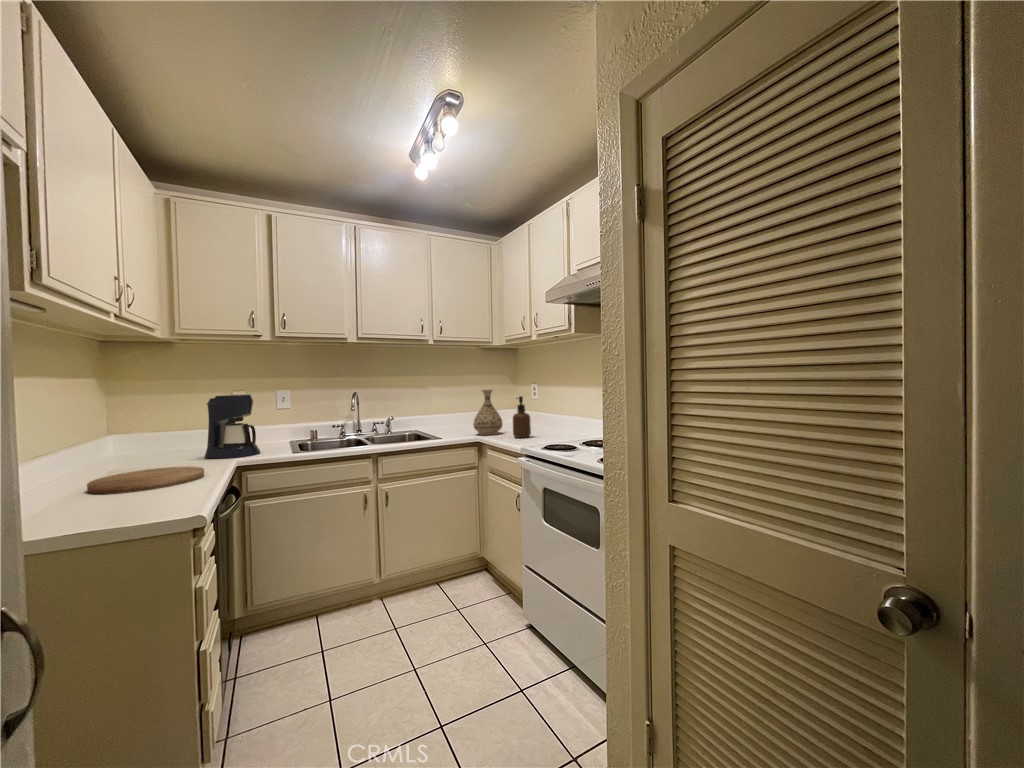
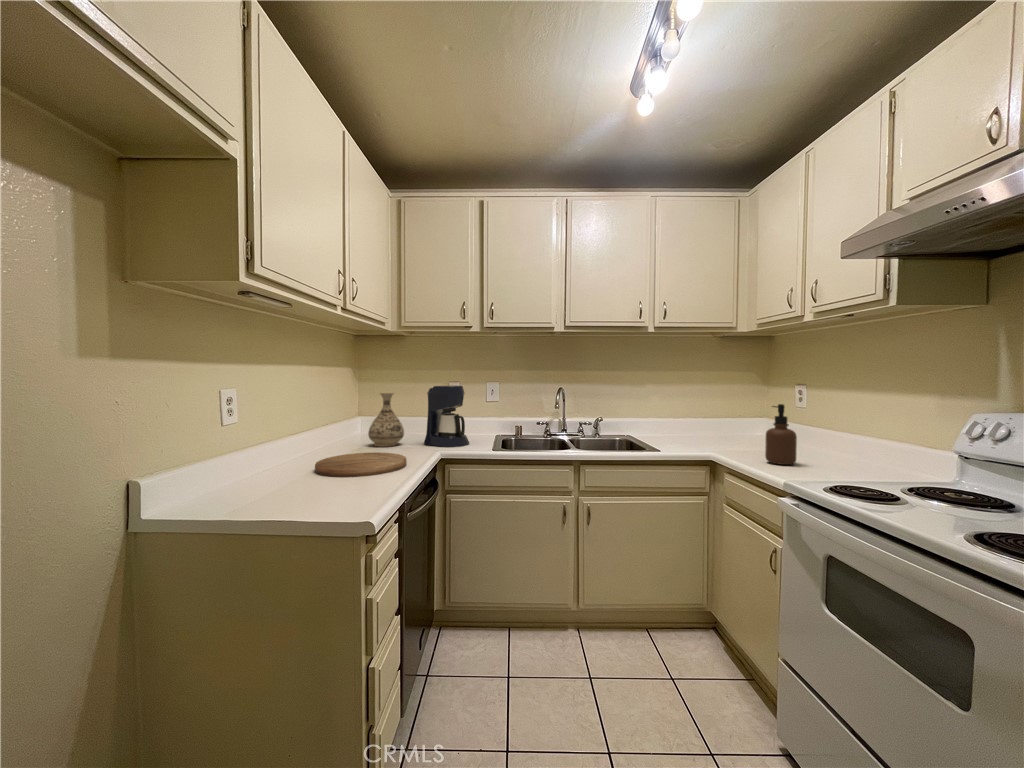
vase: present [473,390,502,435] -> present [368,393,404,447]

